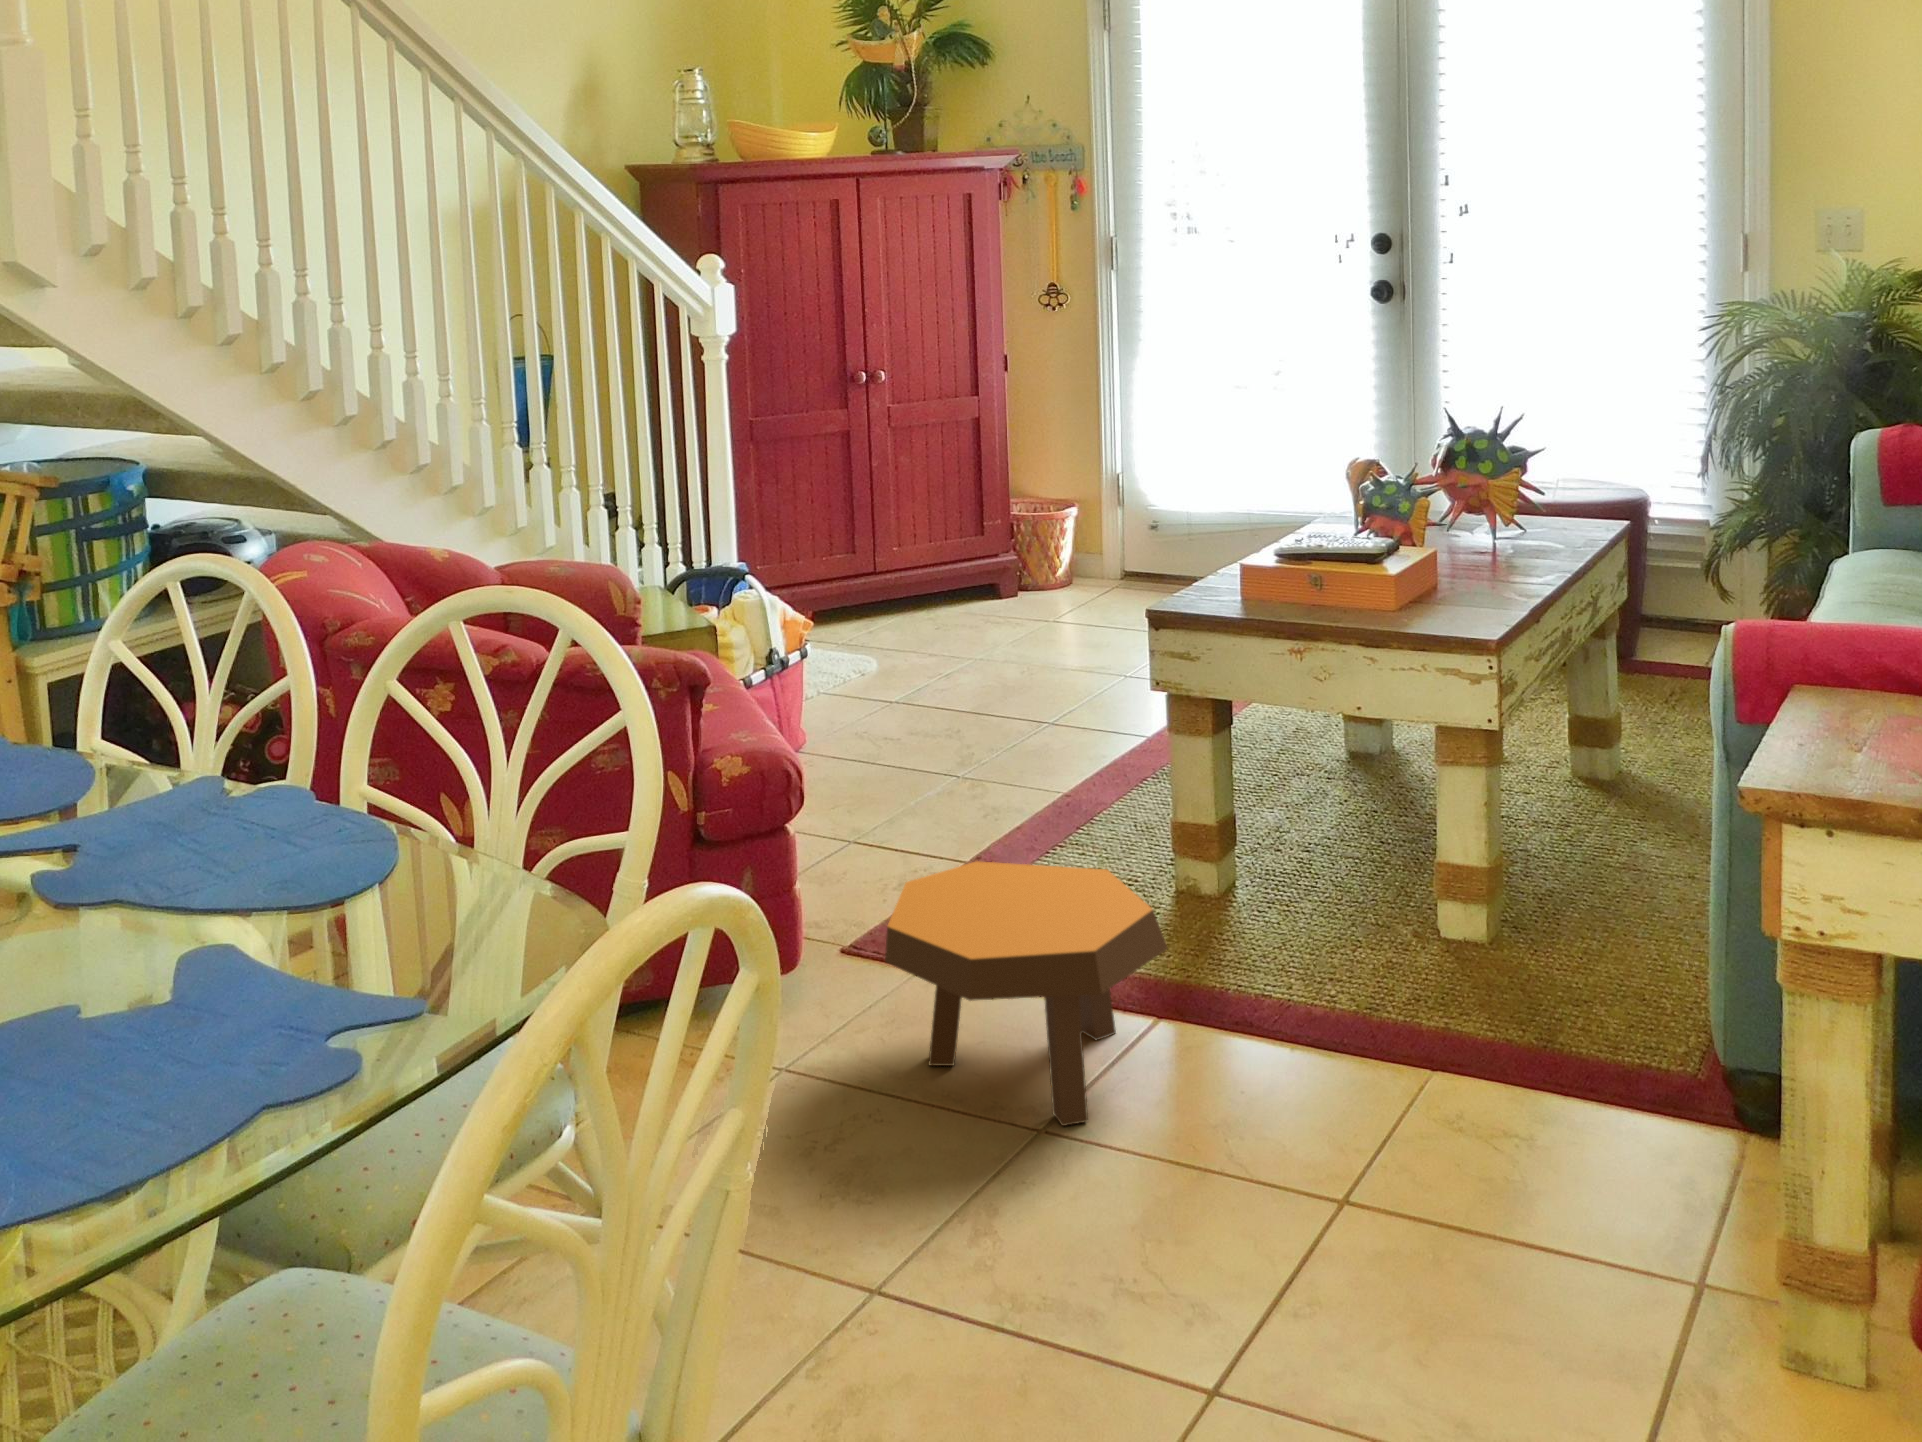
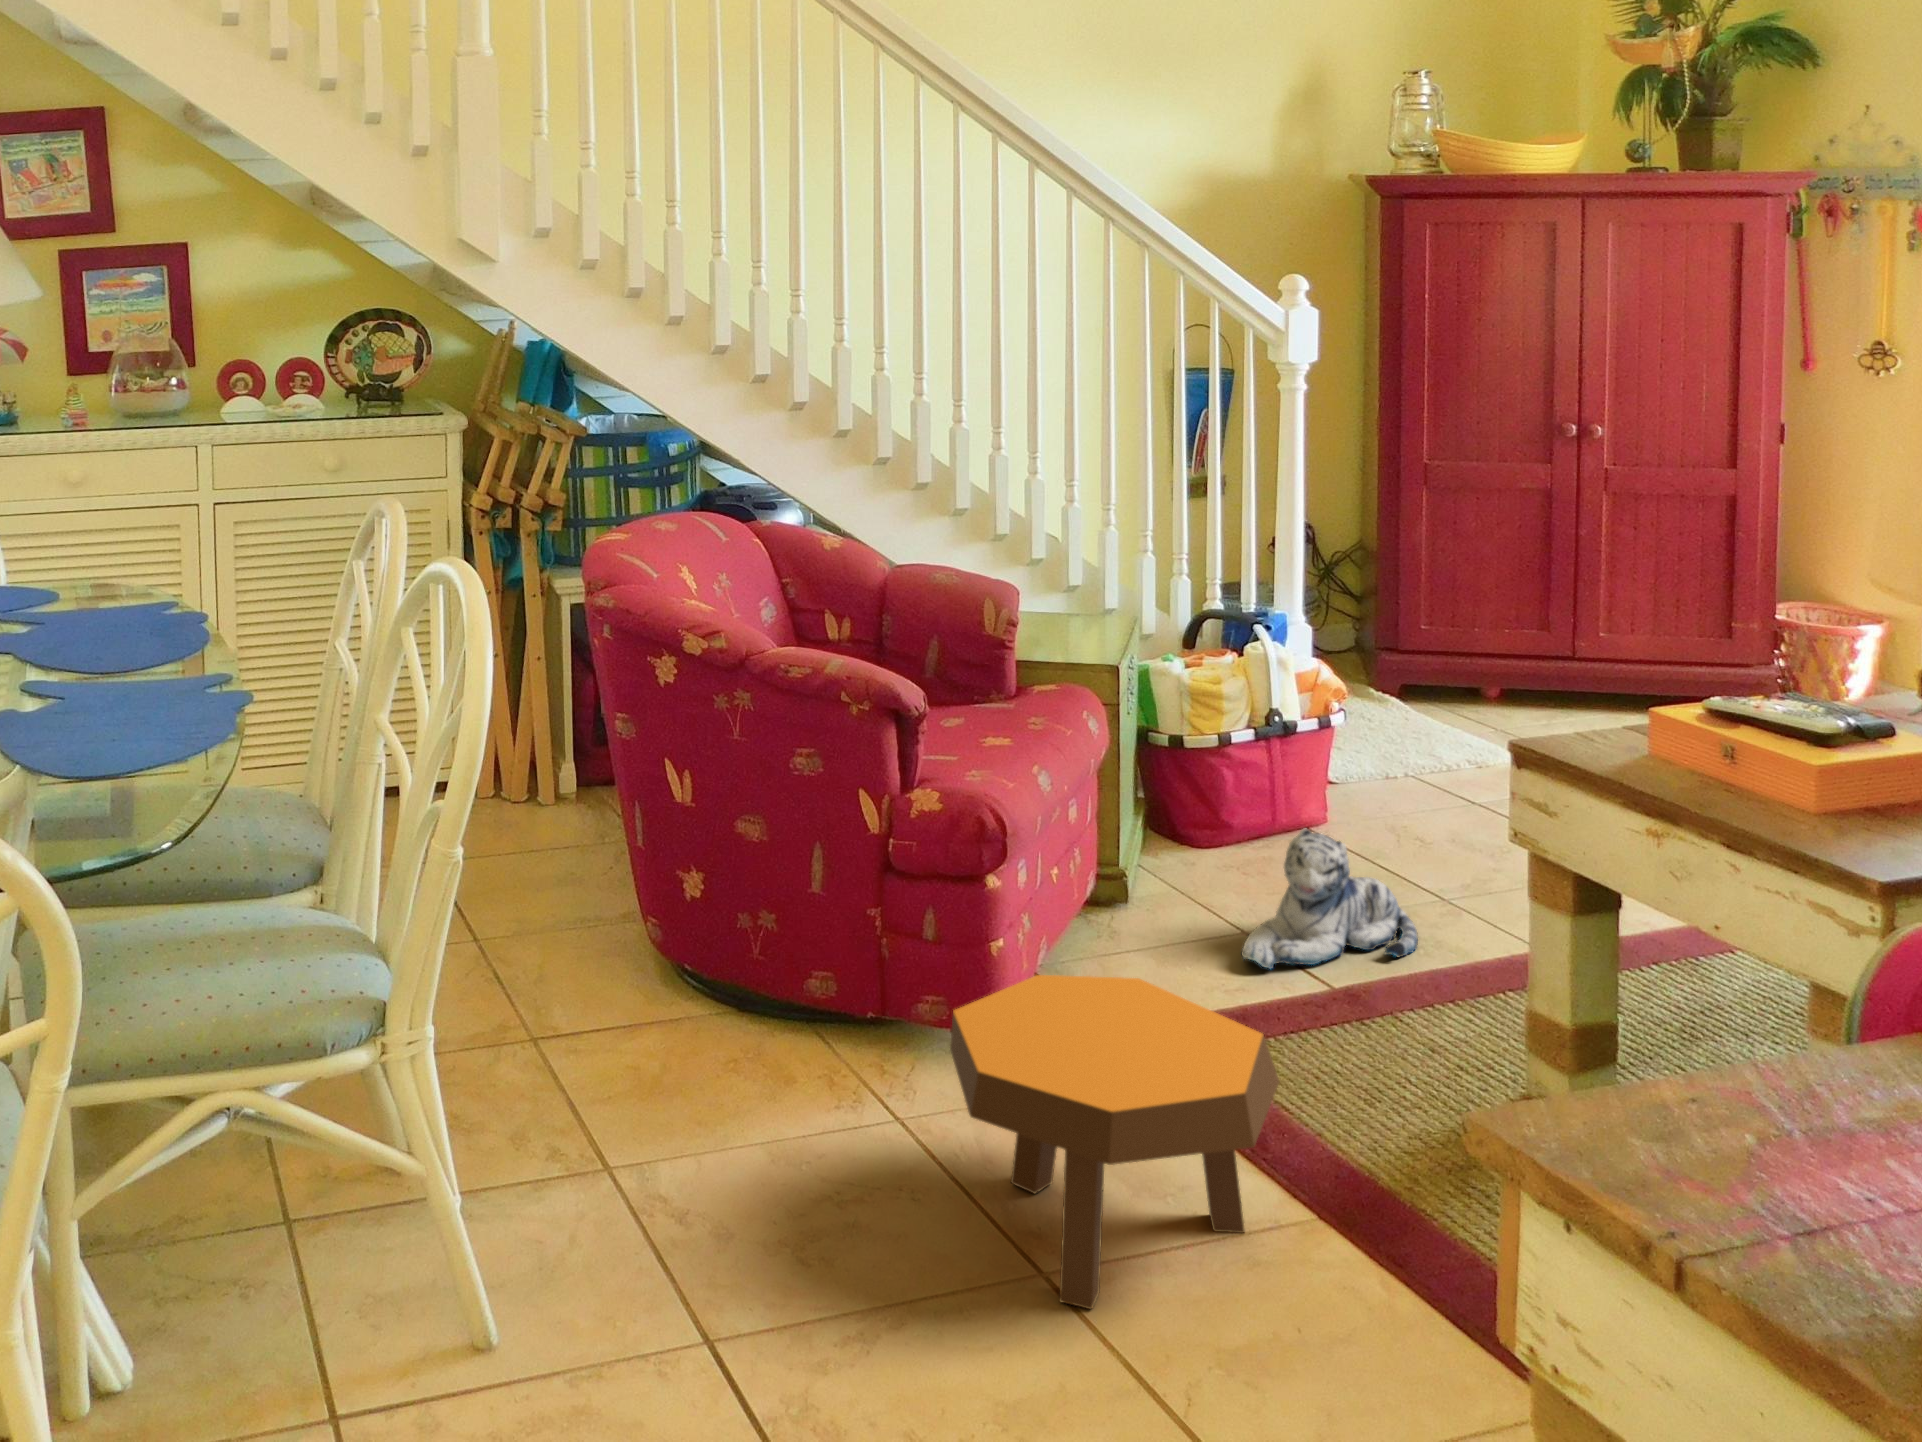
plush toy: none [879,730,992,855] -> present [1242,829,1418,969]

